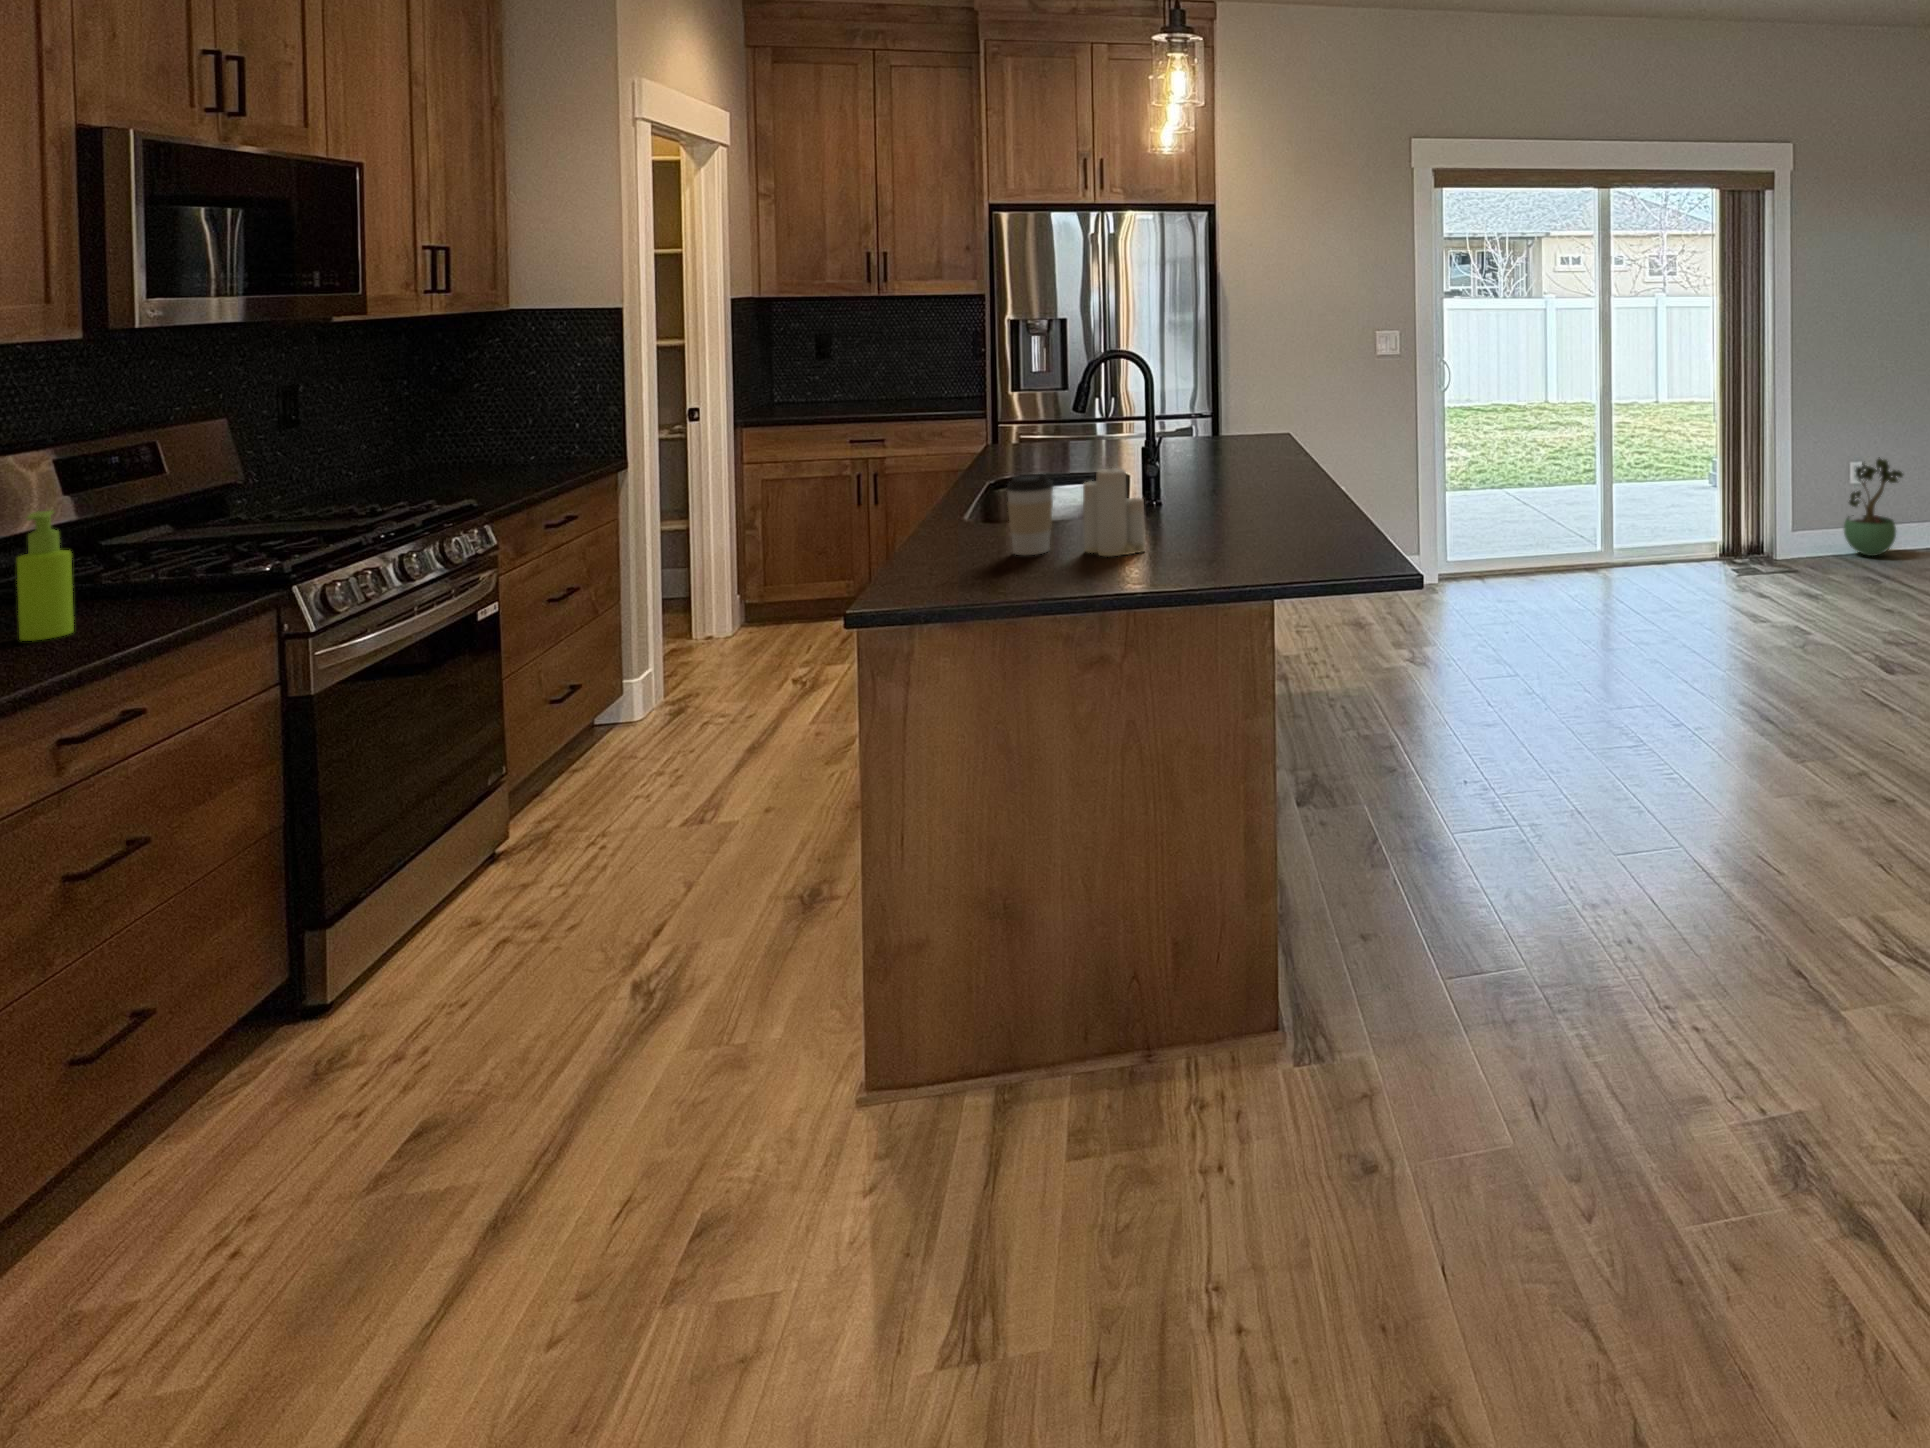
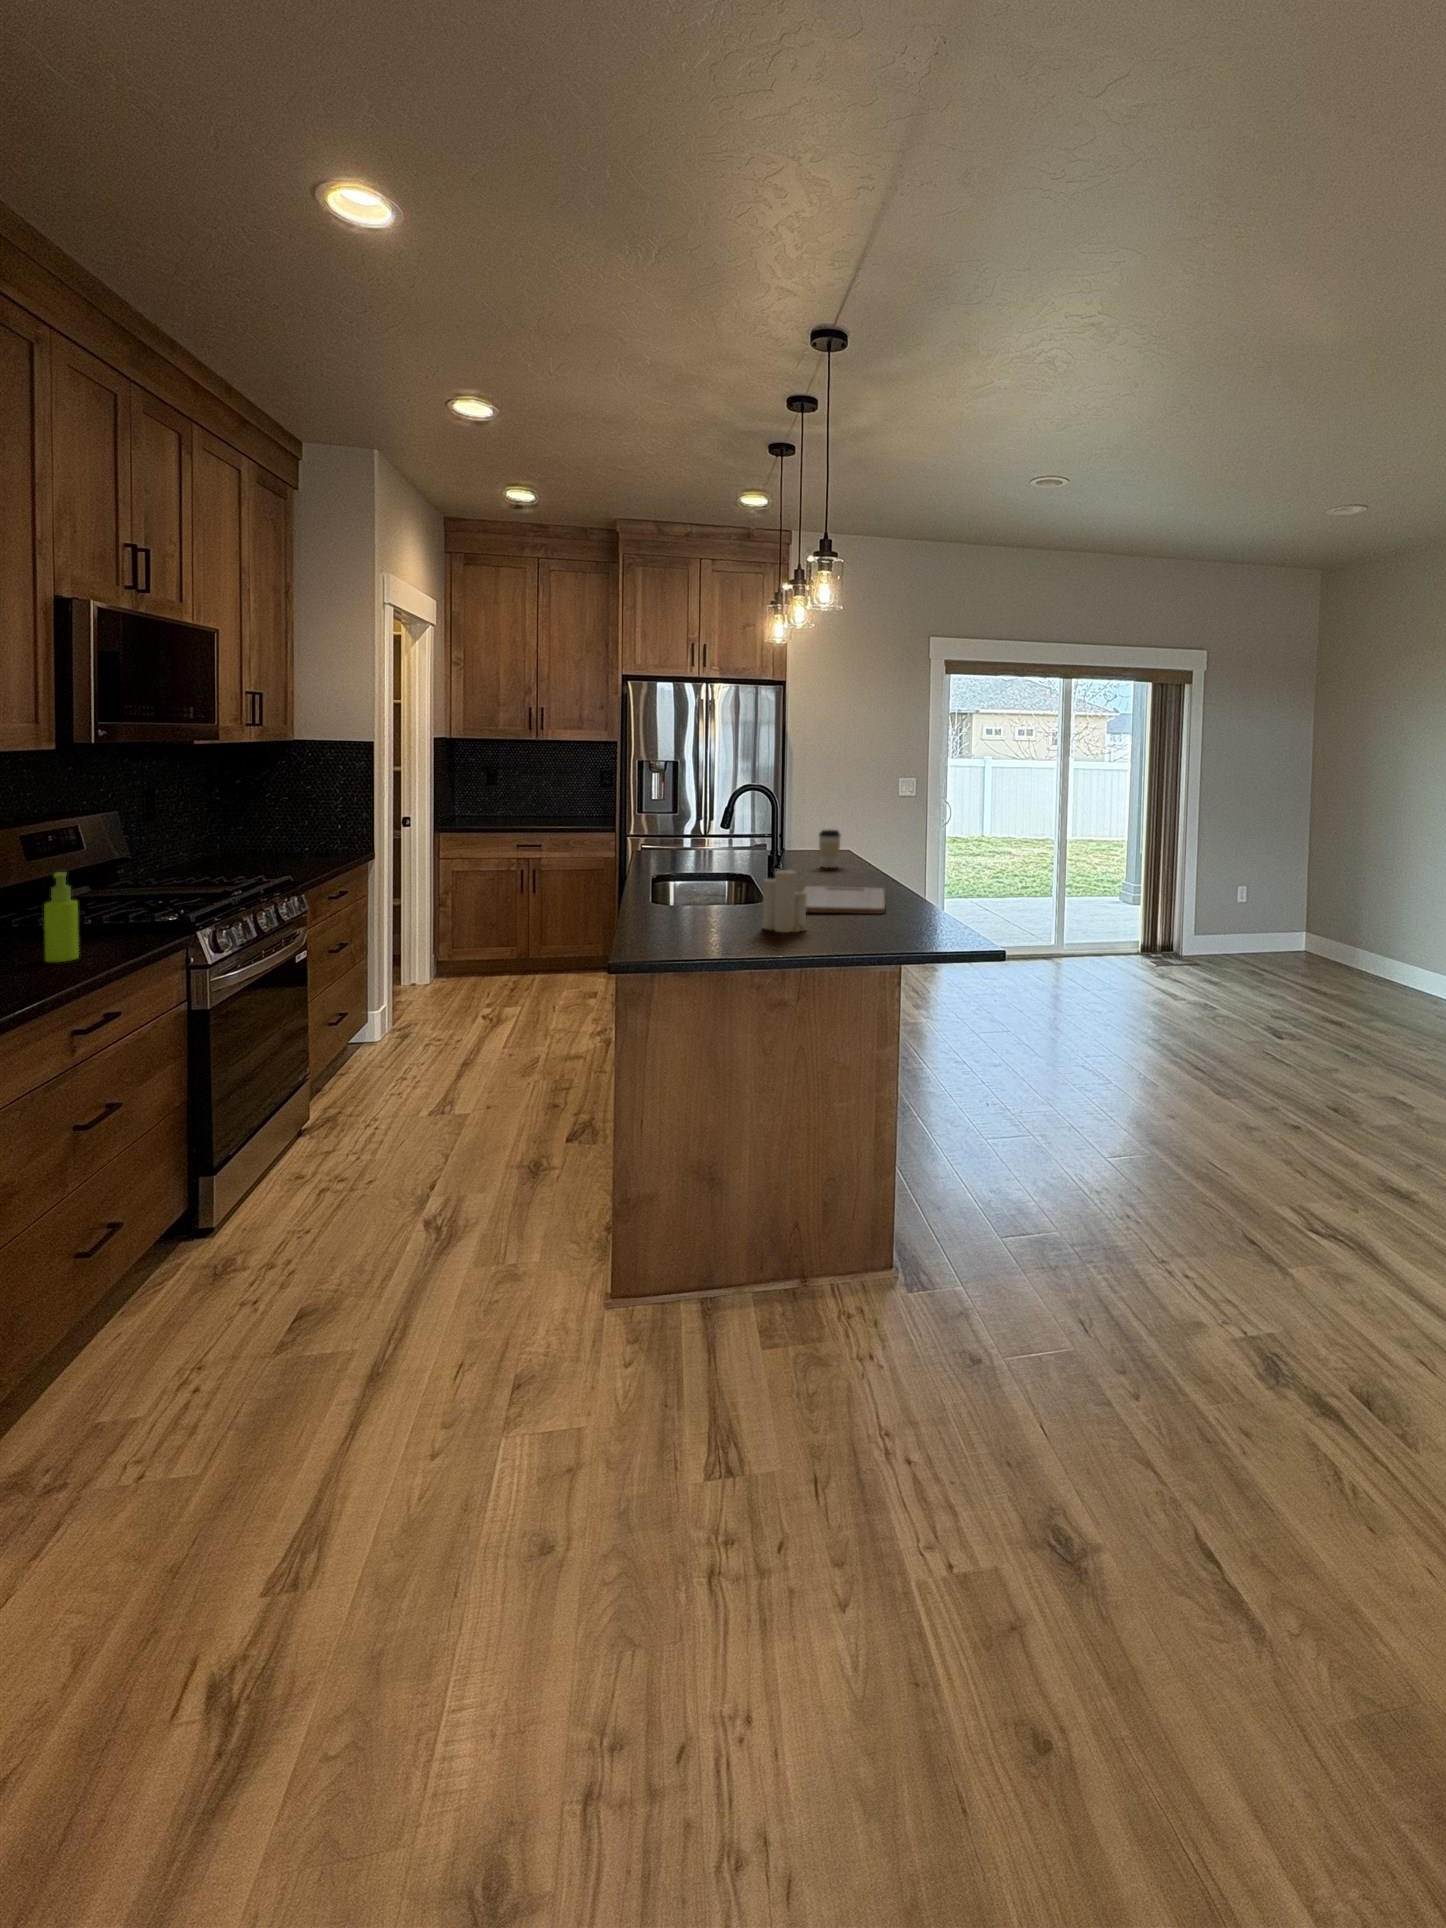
potted plant: present [1844,457,1903,556] -> none [1238,885,1285,958]
coffee cup: present [1007,474,1053,555] -> present [819,830,840,868]
cutting board: none [1148,485,1290,525] -> present [803,886,885,914]

